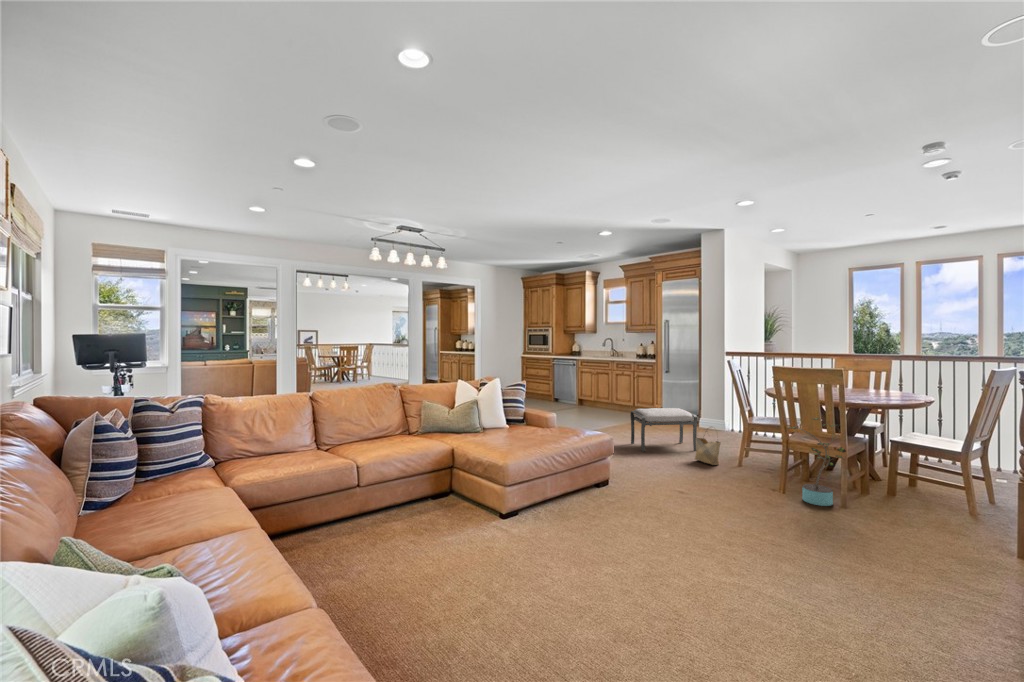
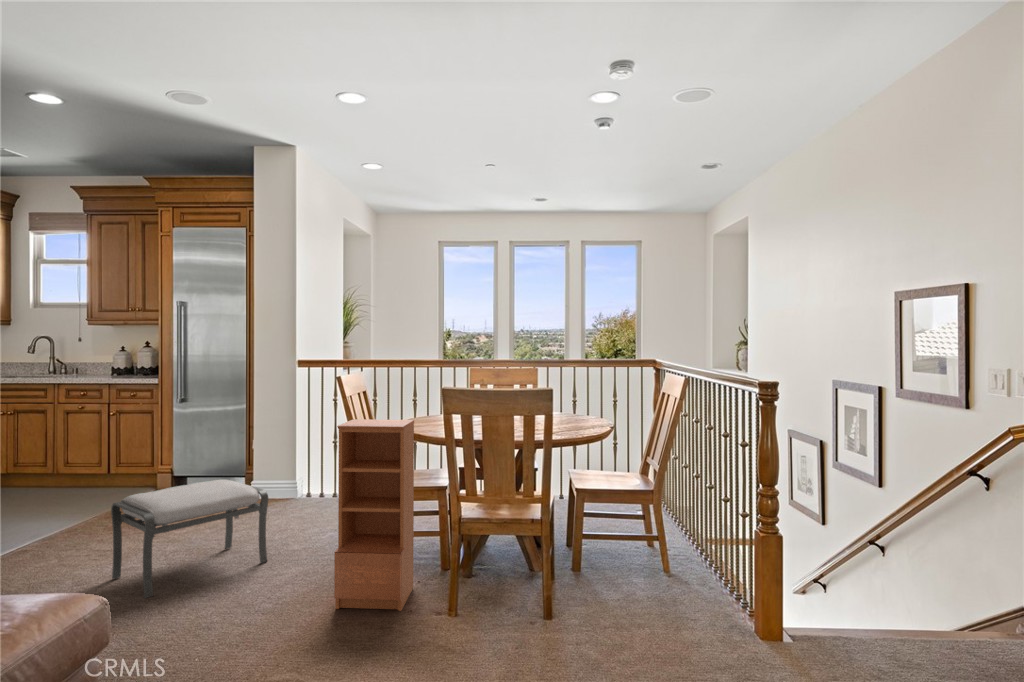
bookcase: none [720,381,768,479] -> present [334,419,414,611]
potted plant: present [789,418,846,506] -> none [479,479,572,646]
woven basket: present [695,438,720,465] -> none [272,514,327,595]

